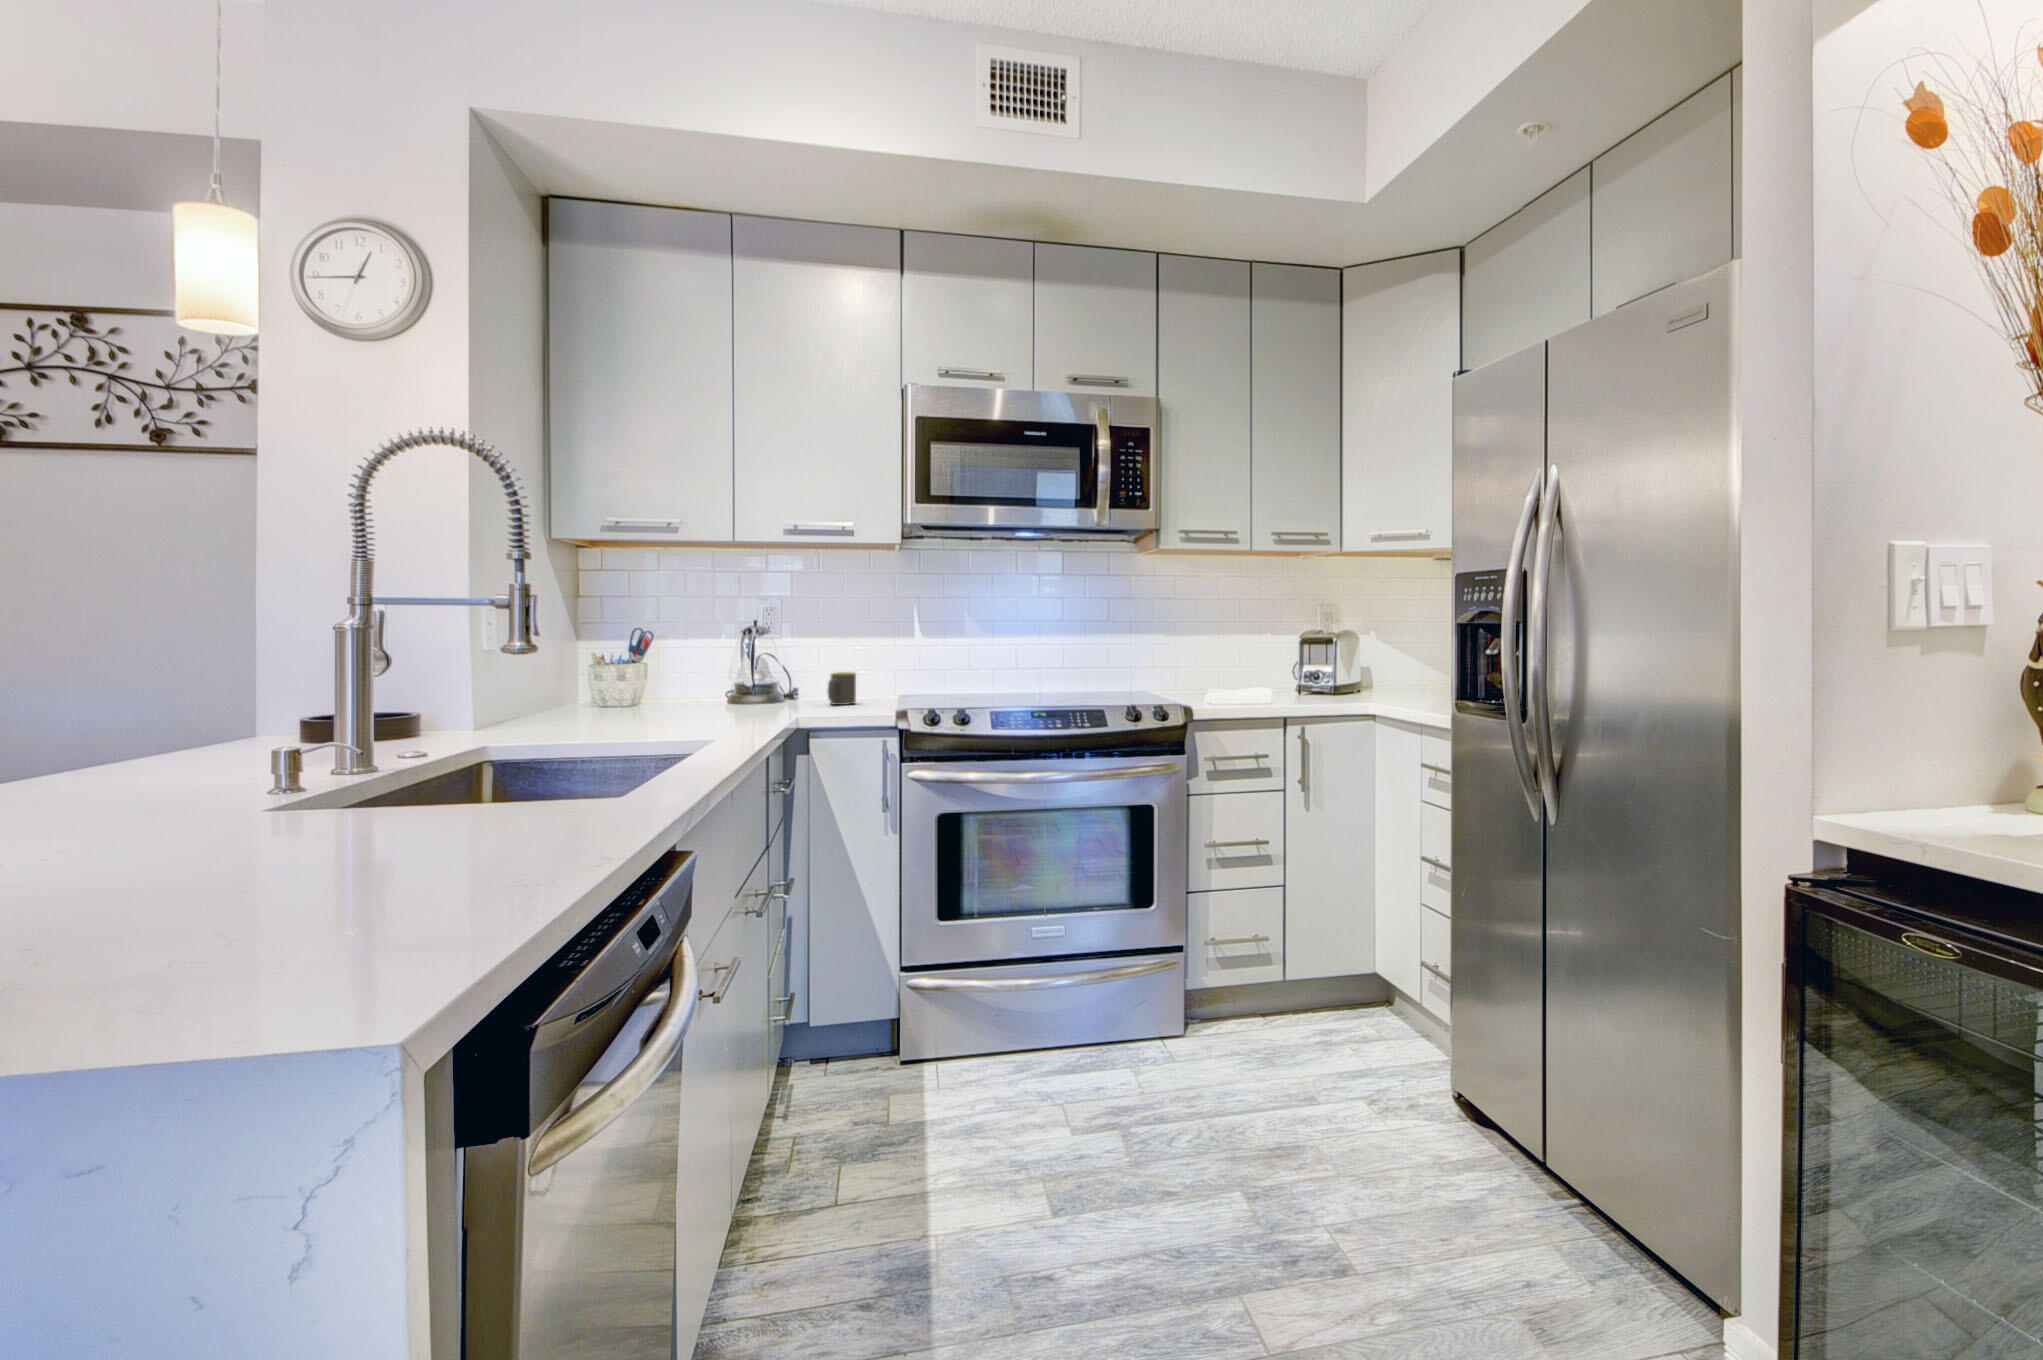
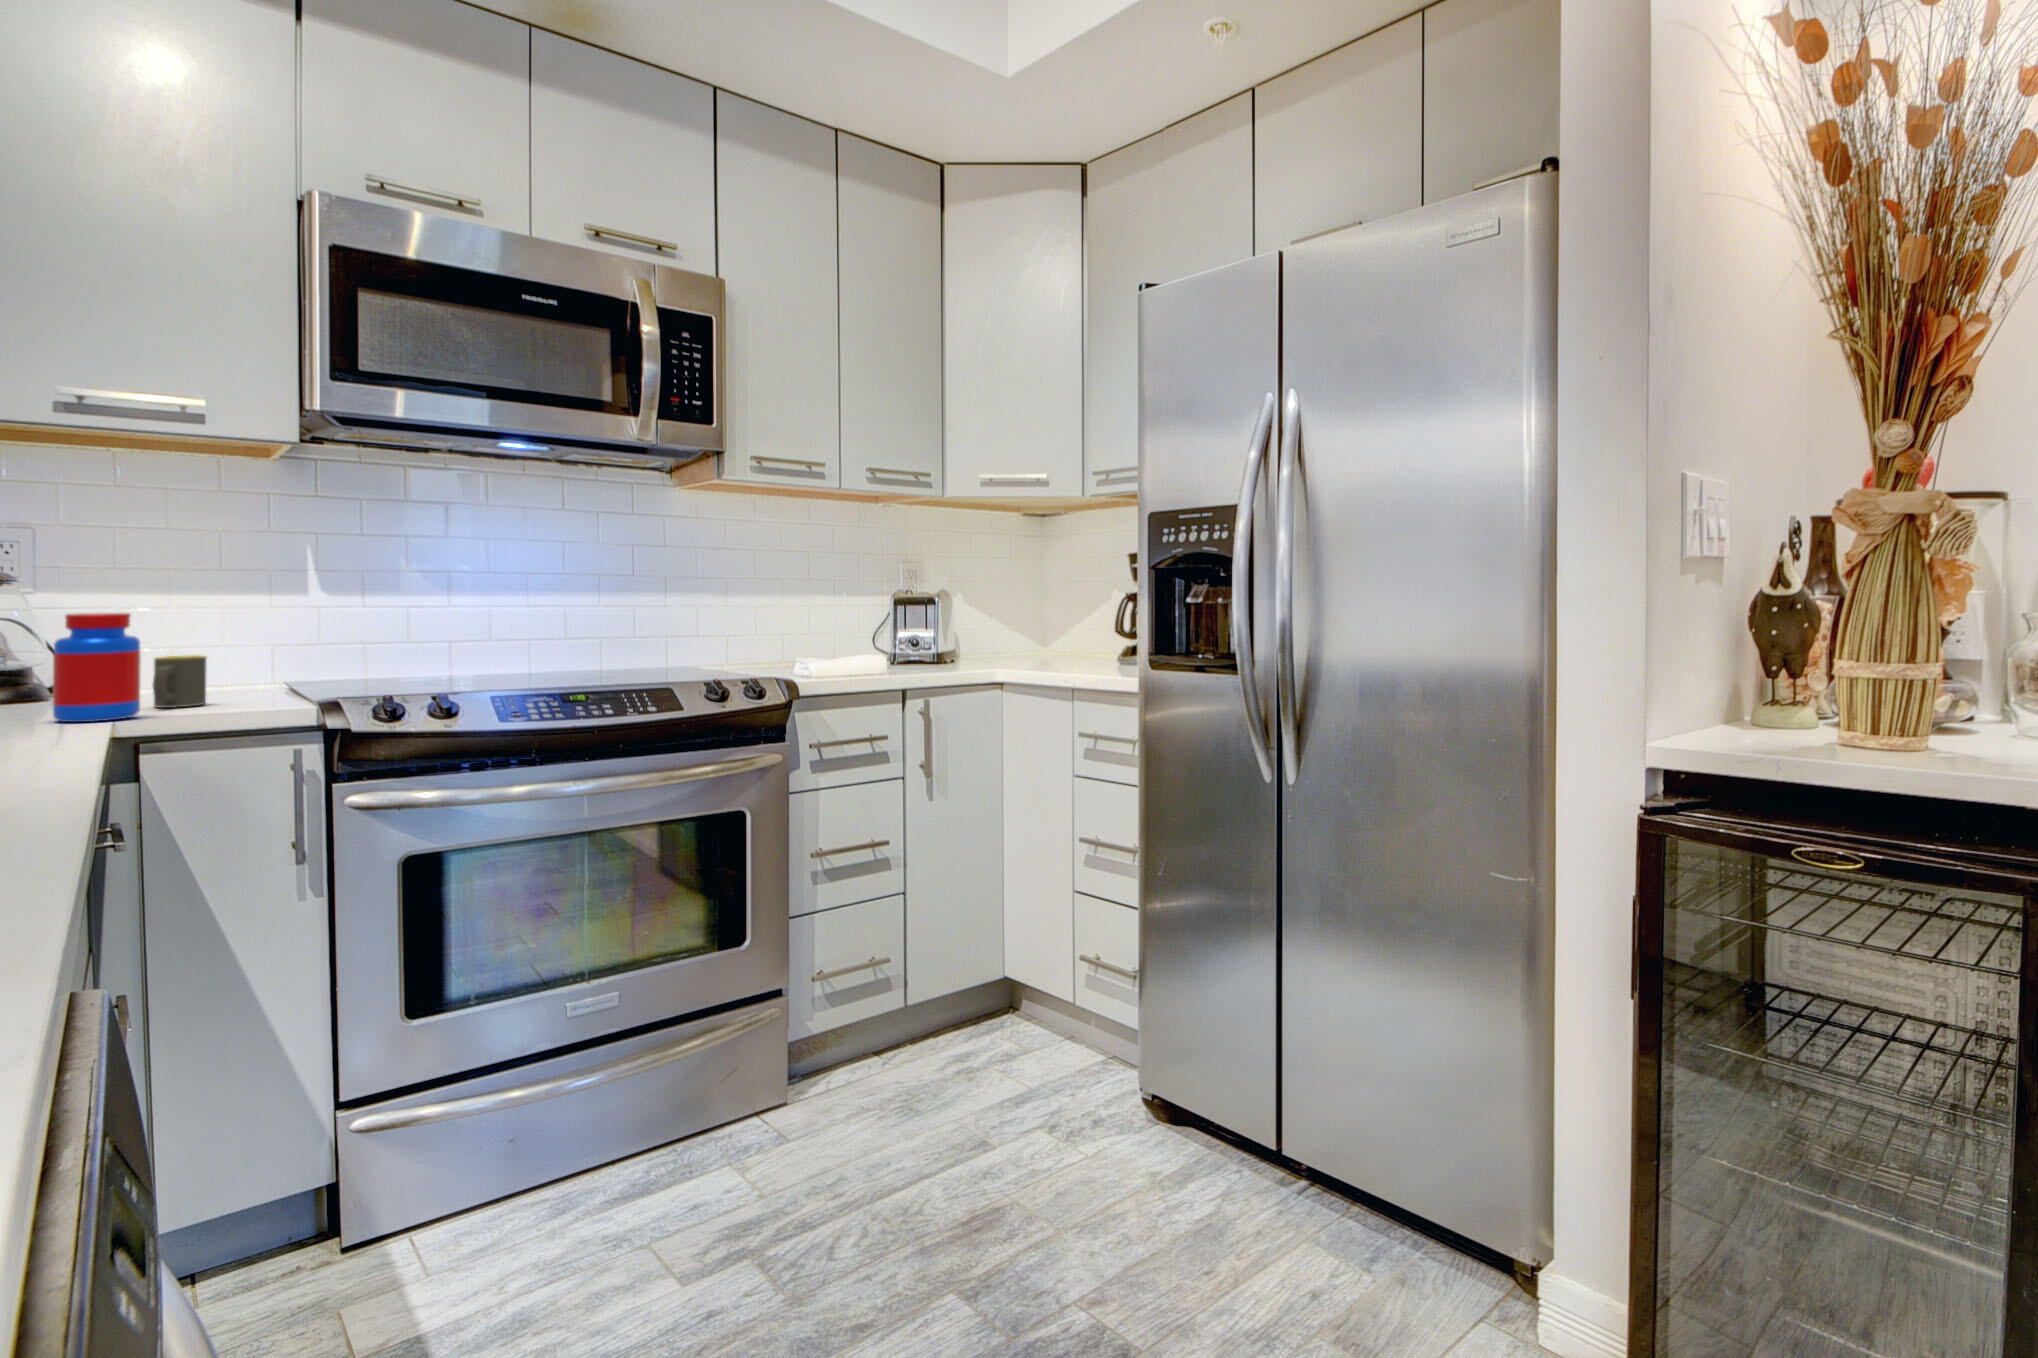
jar: none [778,646,818,712] -> present [53,613,141,722]

